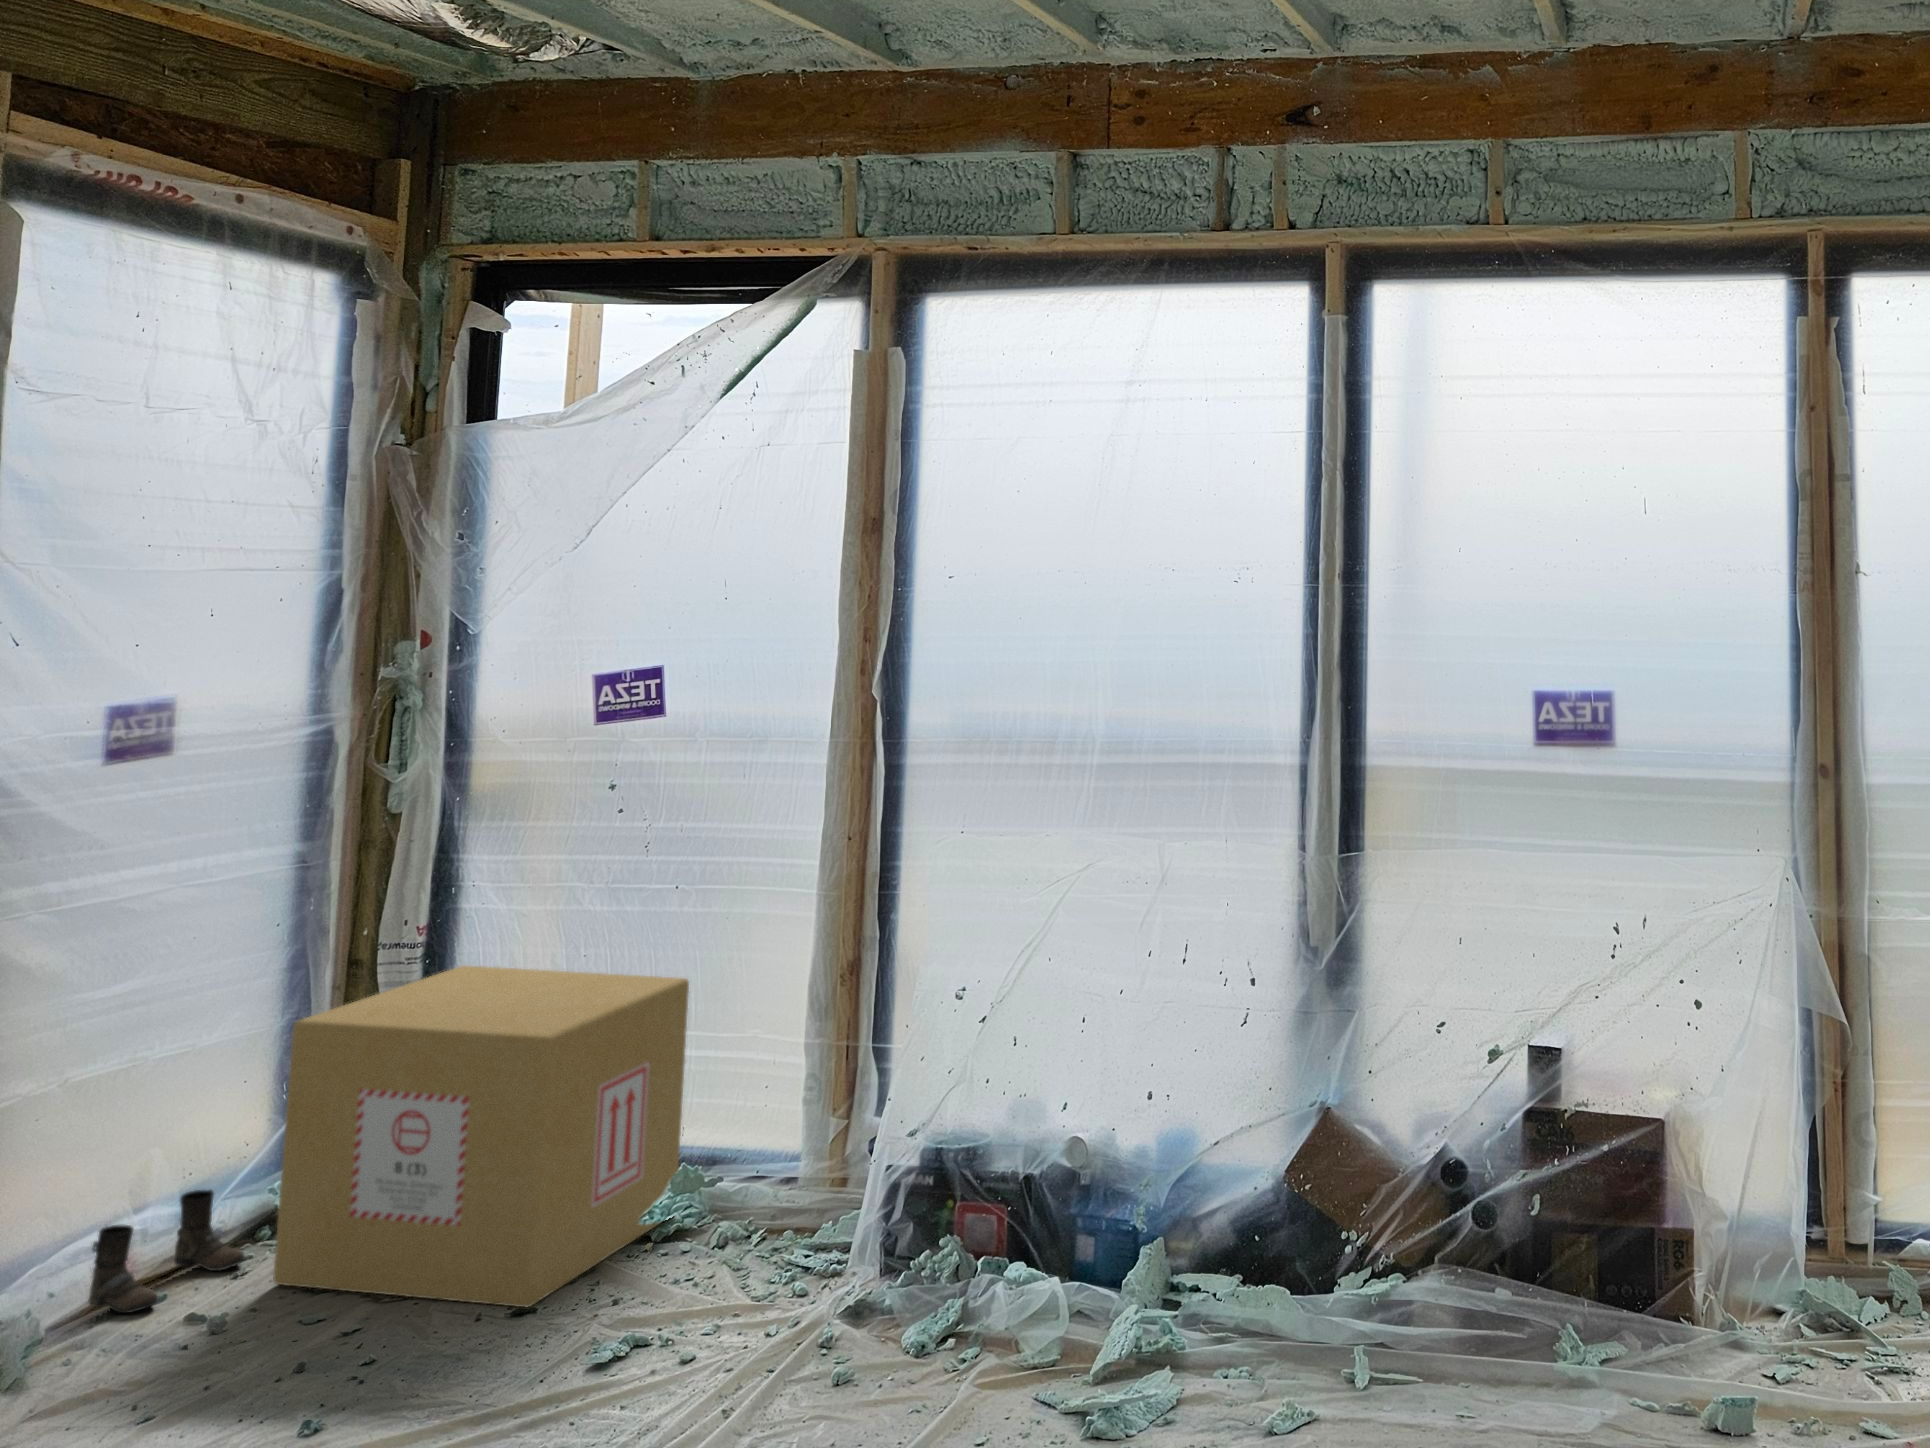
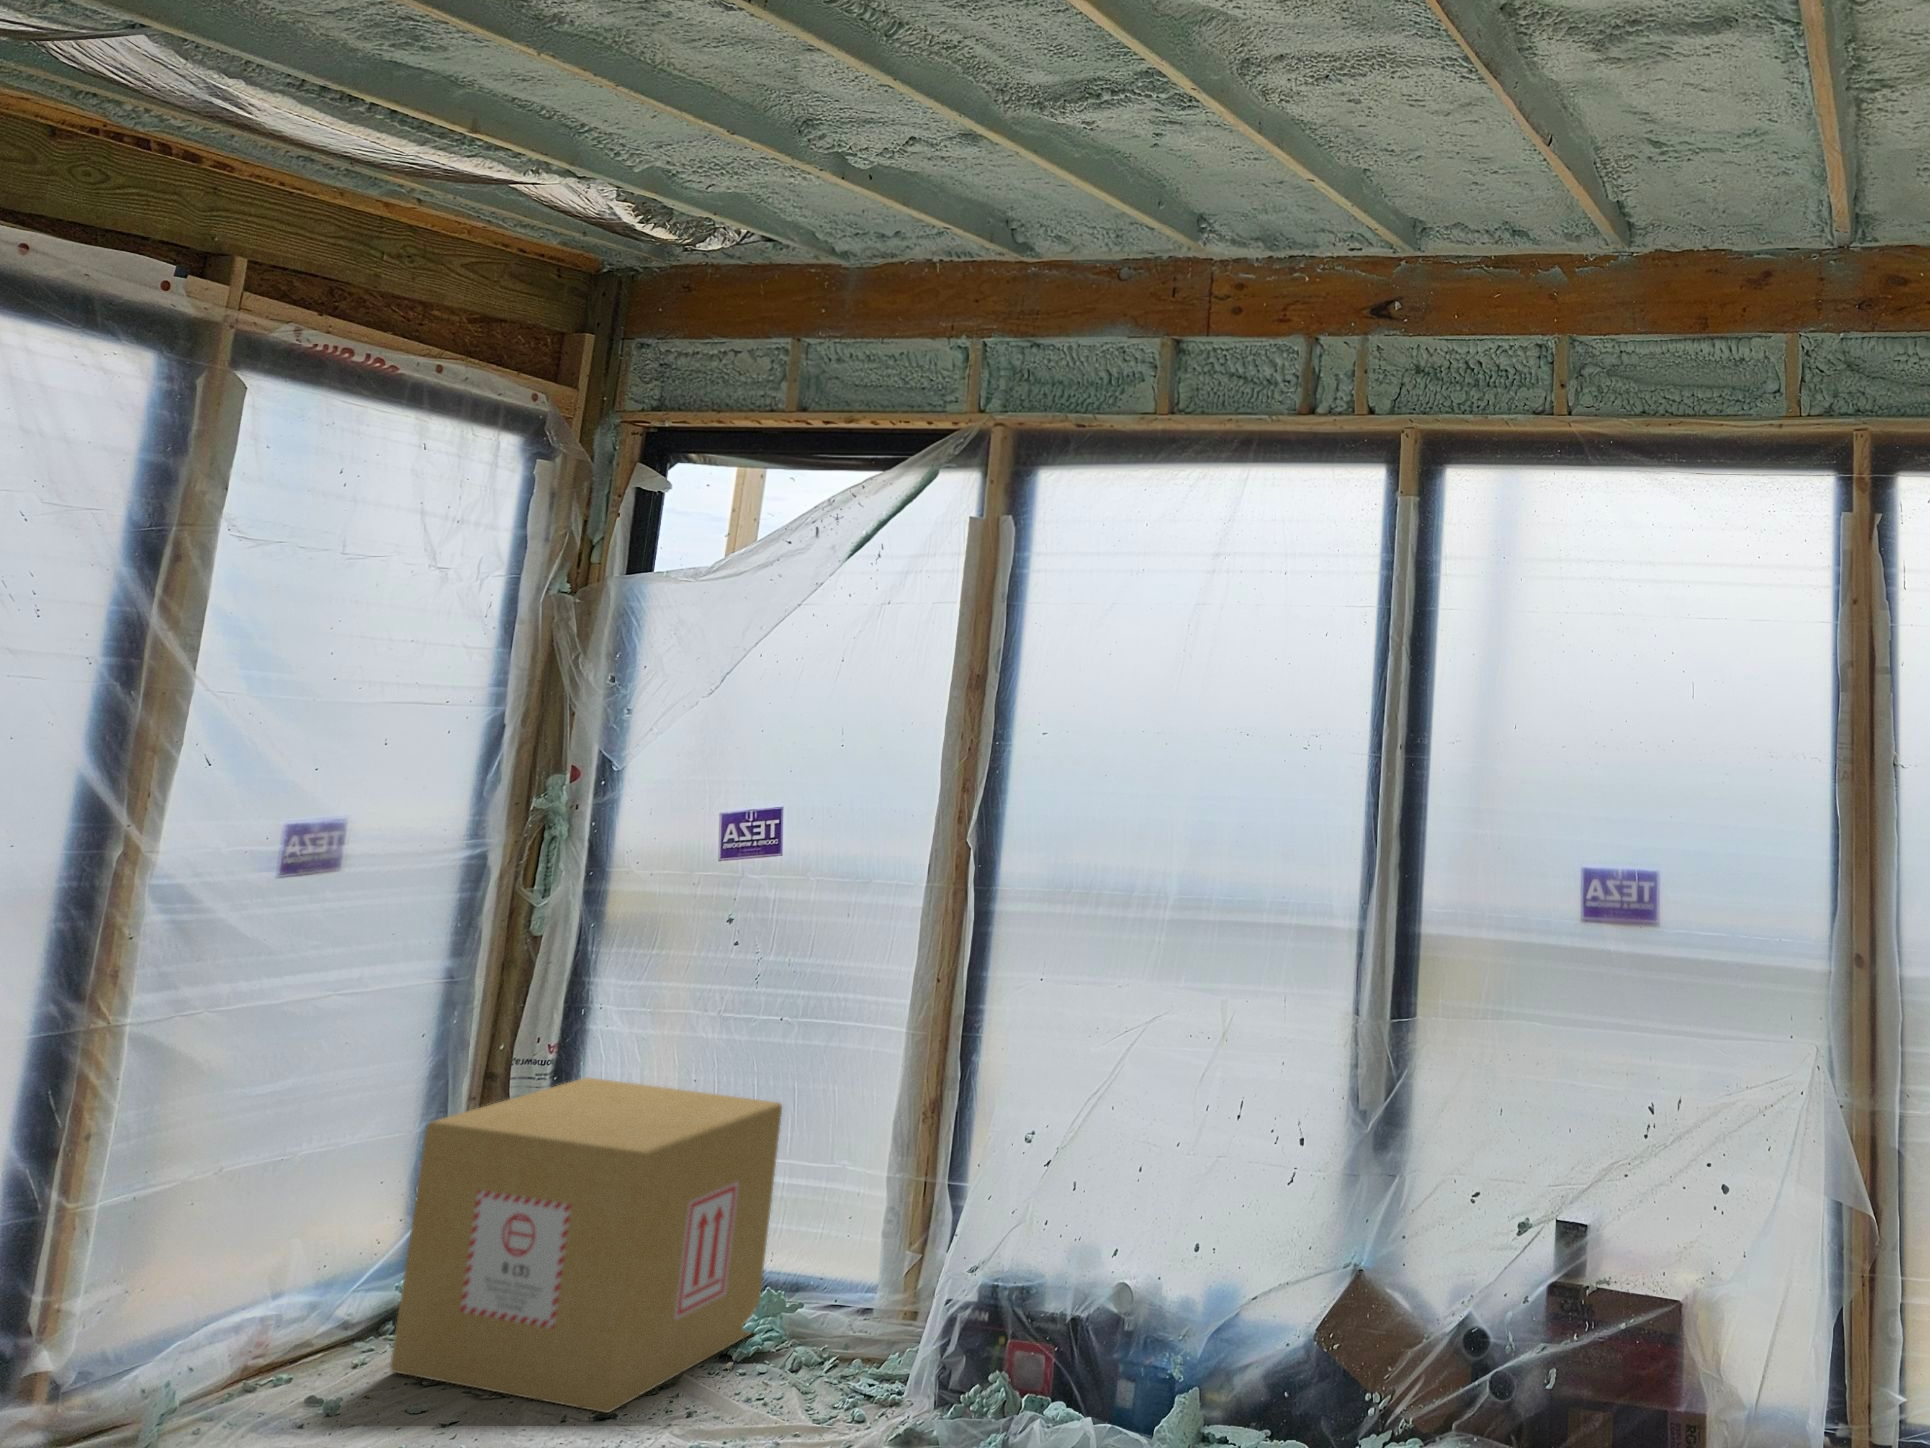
boots: present [88,1190,246,1313] -> none [230,1276,371,1389]

